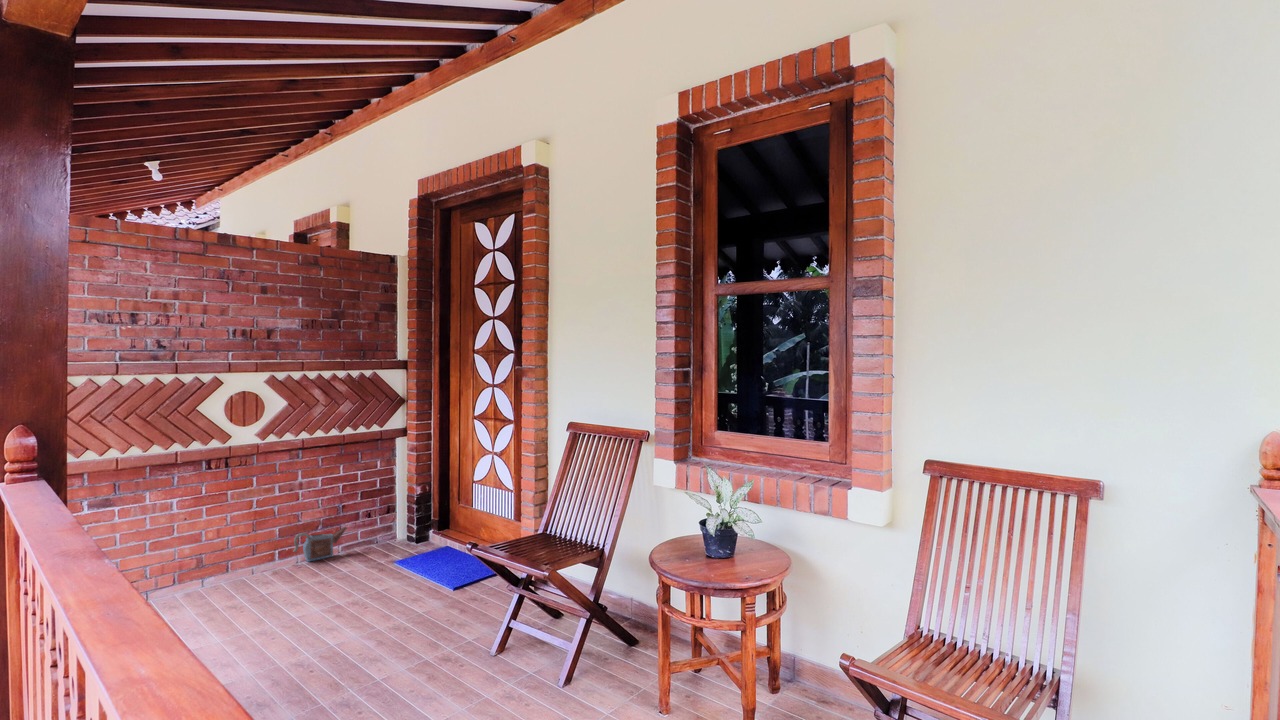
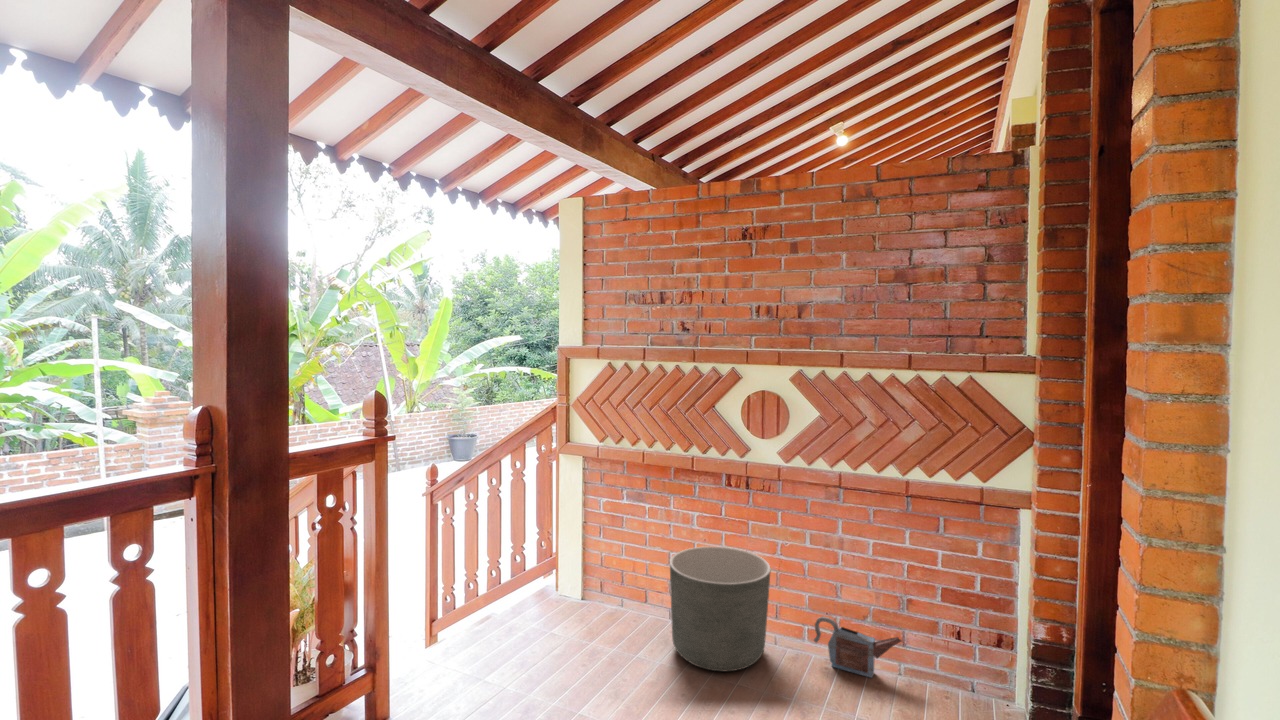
planter: none [190,511,277,595] -> present [670,547,770,671]

